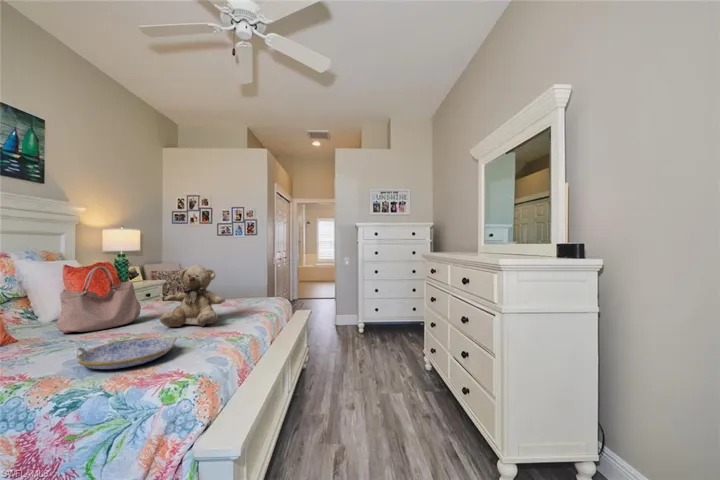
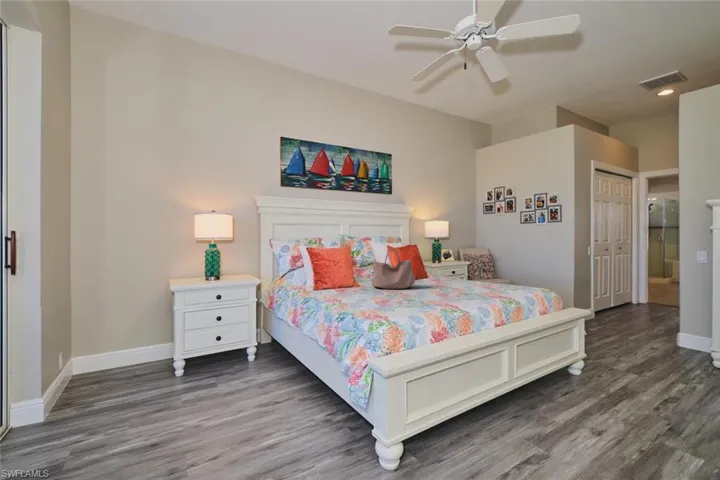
teddy bear: present [160,265,225,327] -> none [416,250,462,299]
serving tray: present [74,337,177,369] -> none [355,293,404,310]

